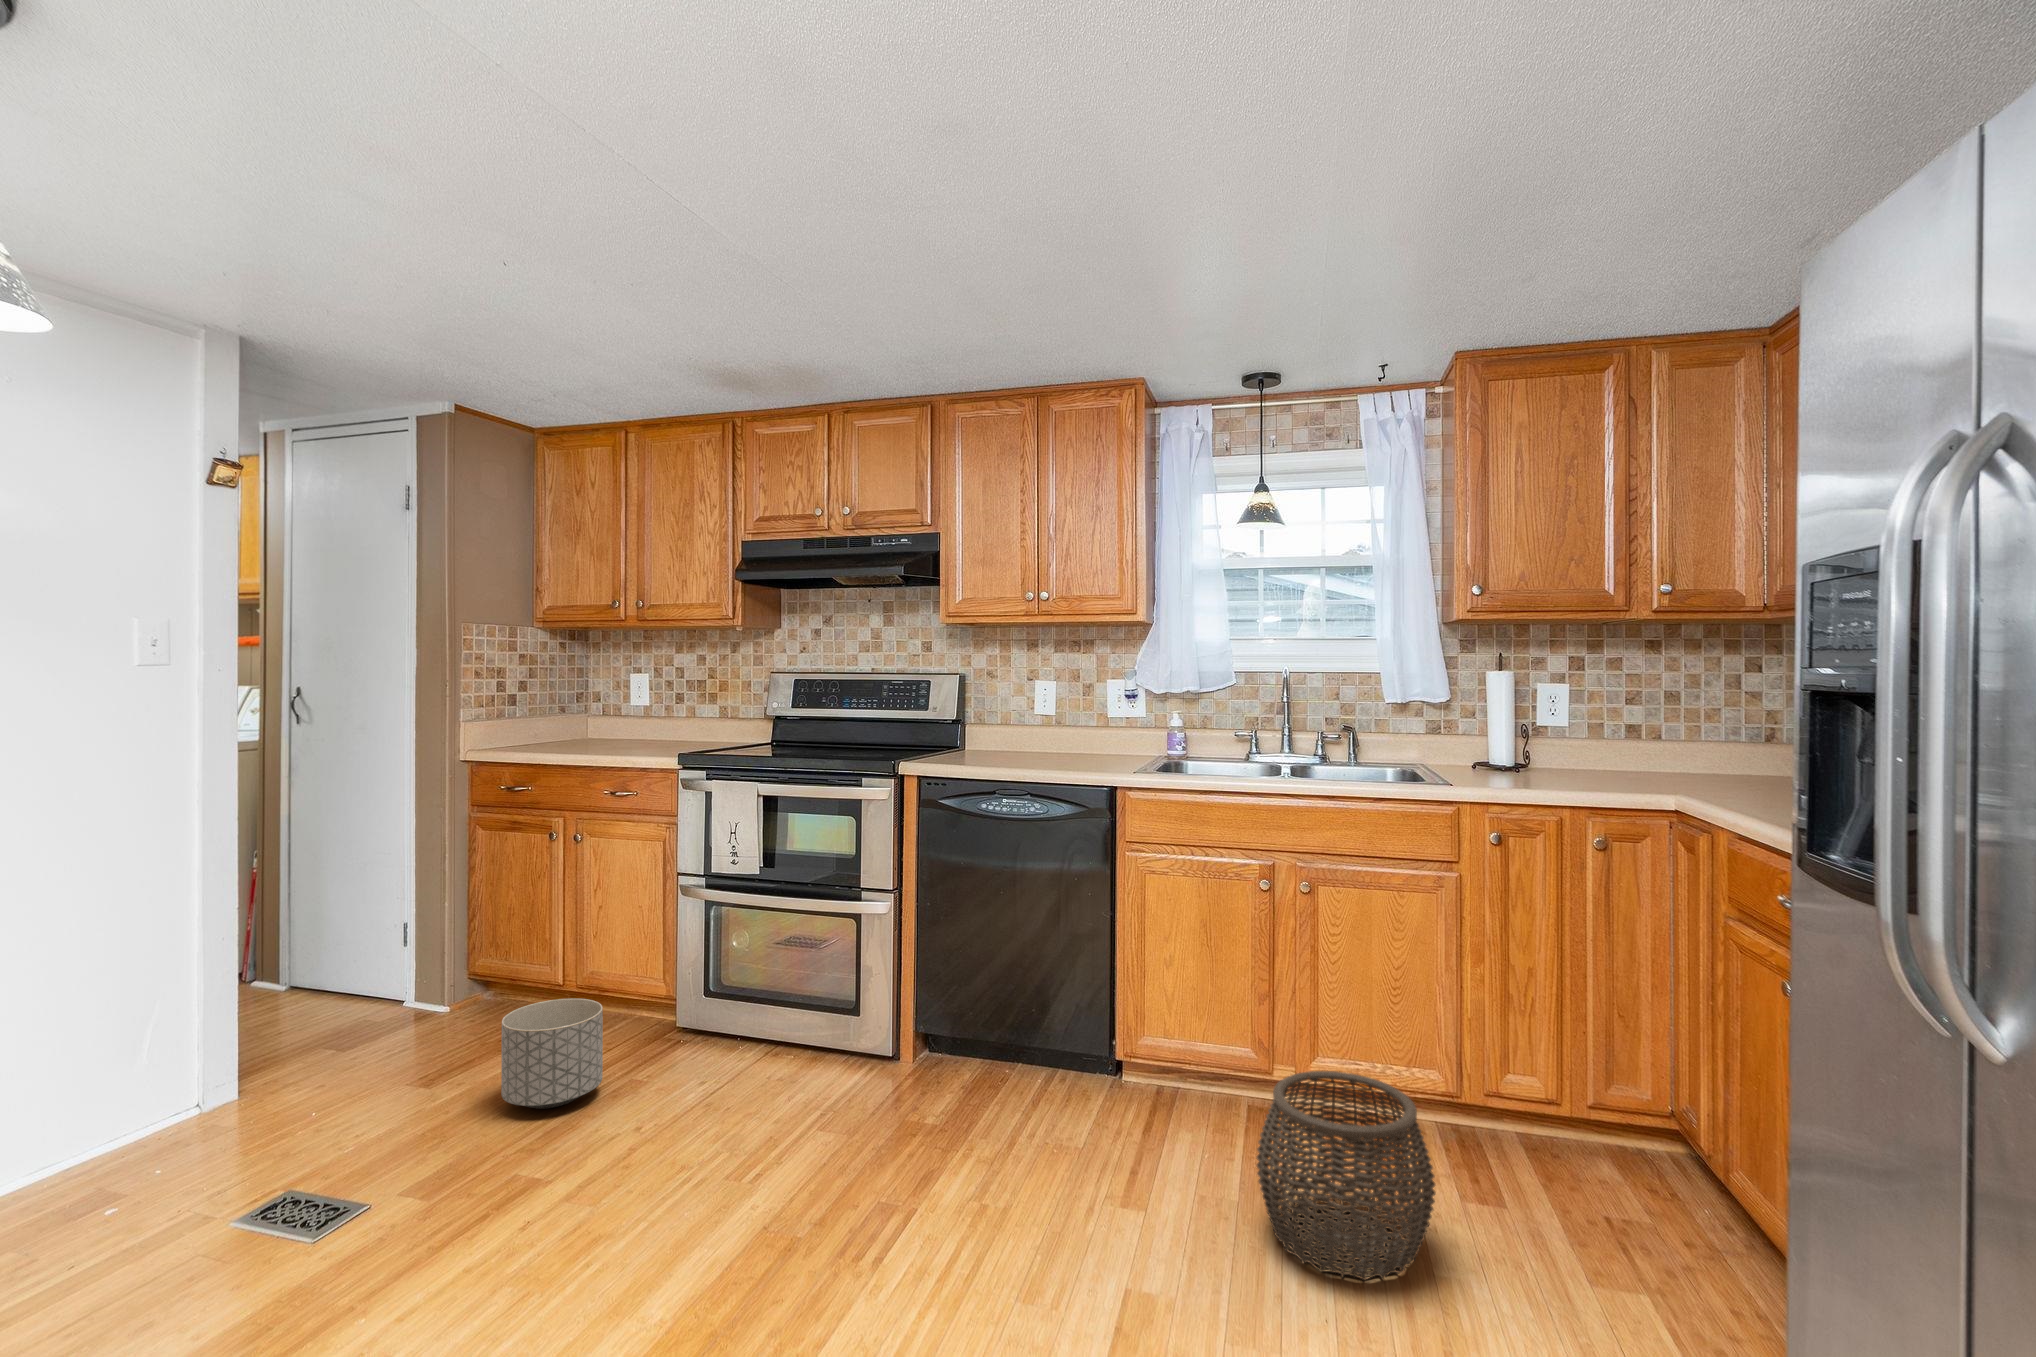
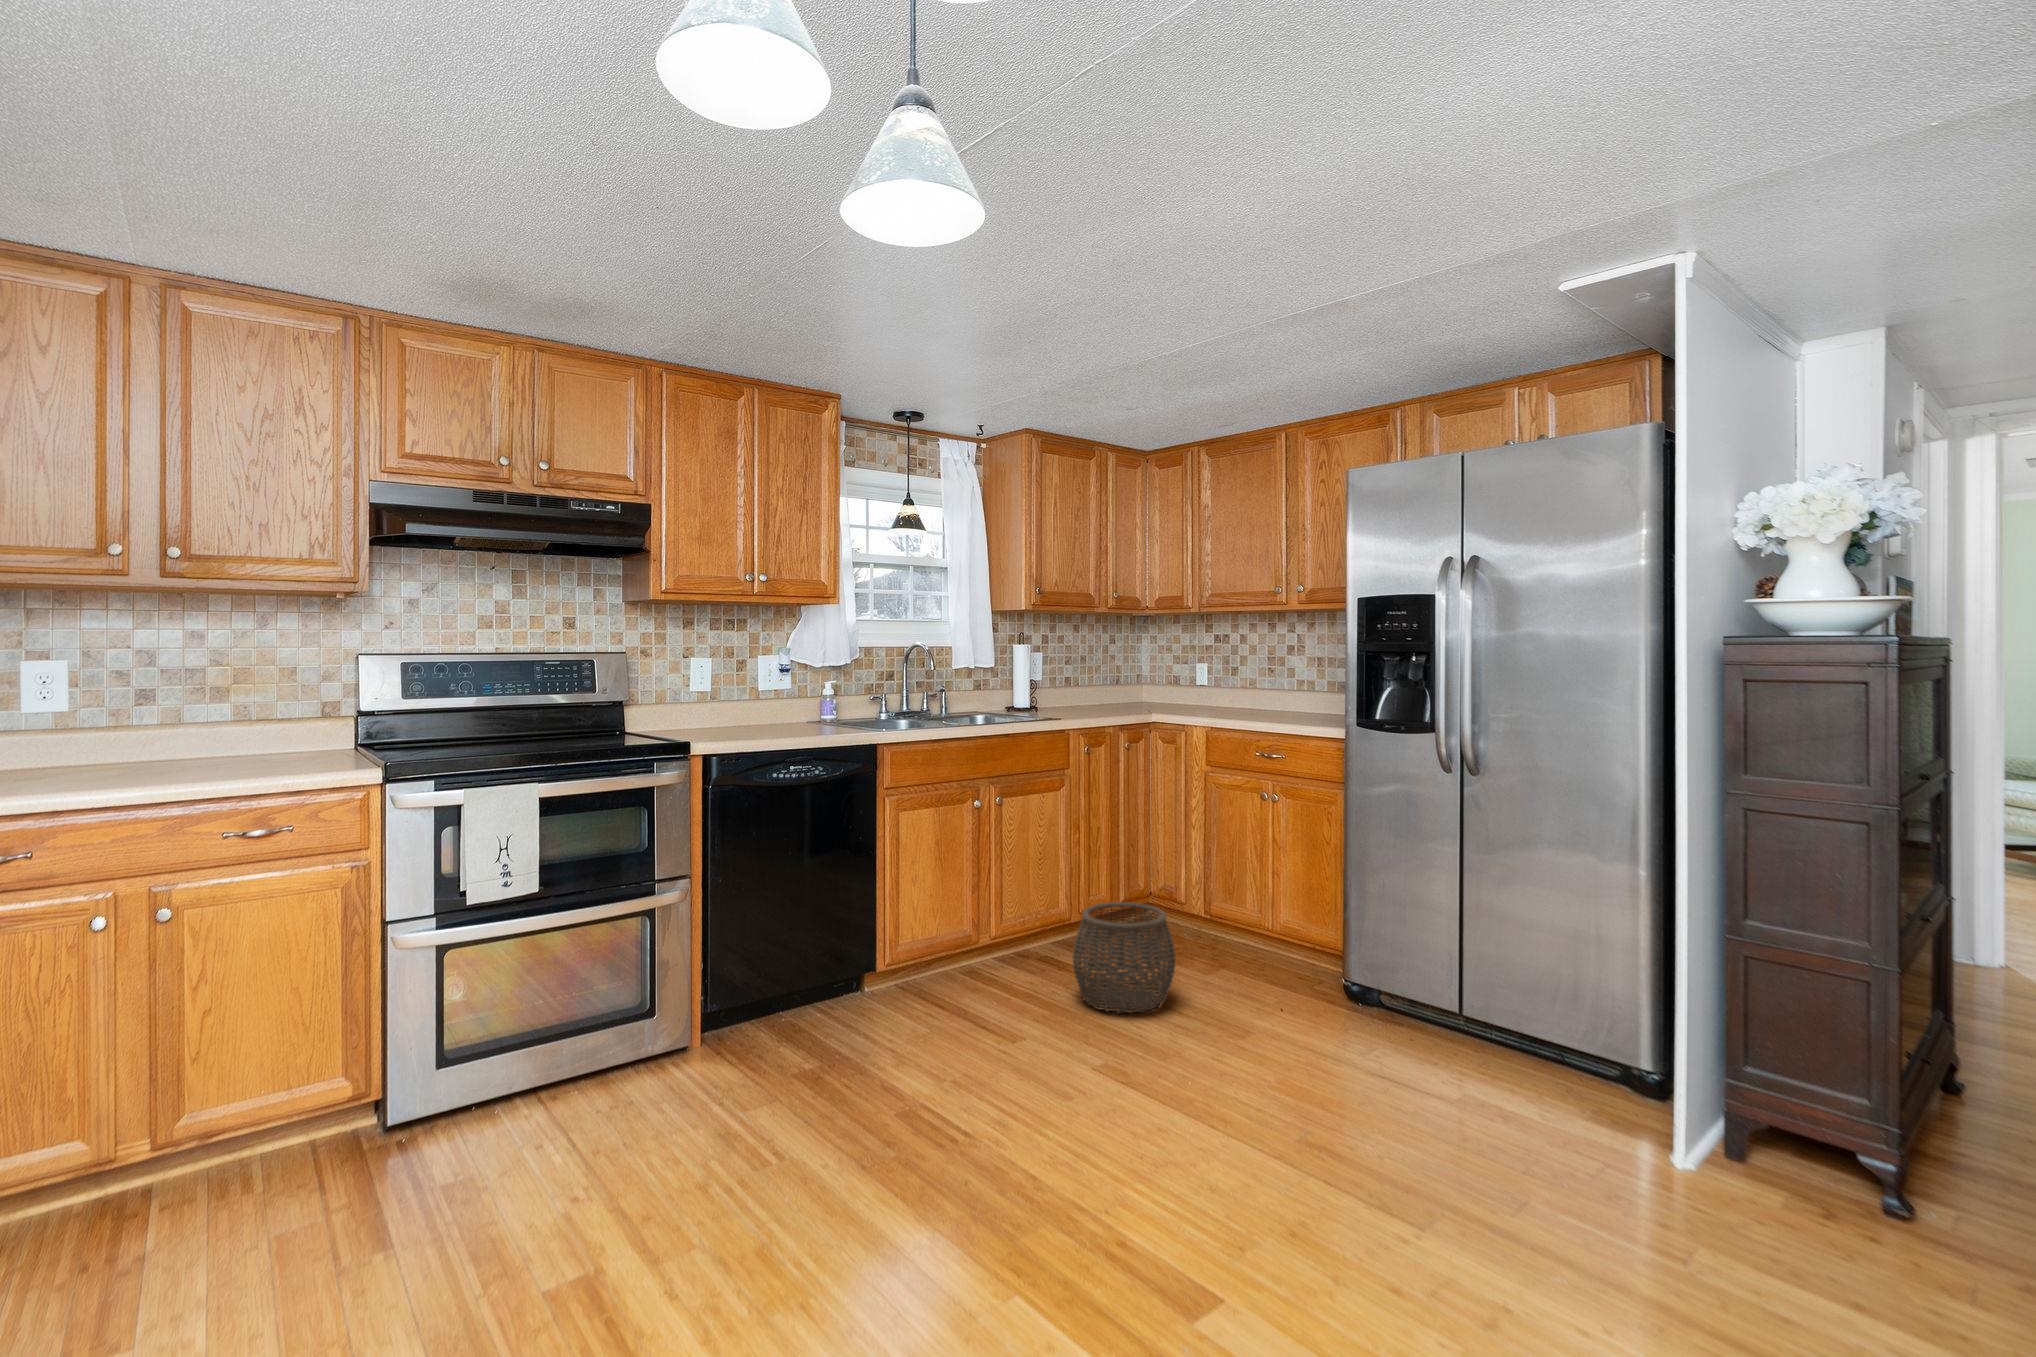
planter: present [501,998,603,1109] -> none [334,1089,479,1246]

